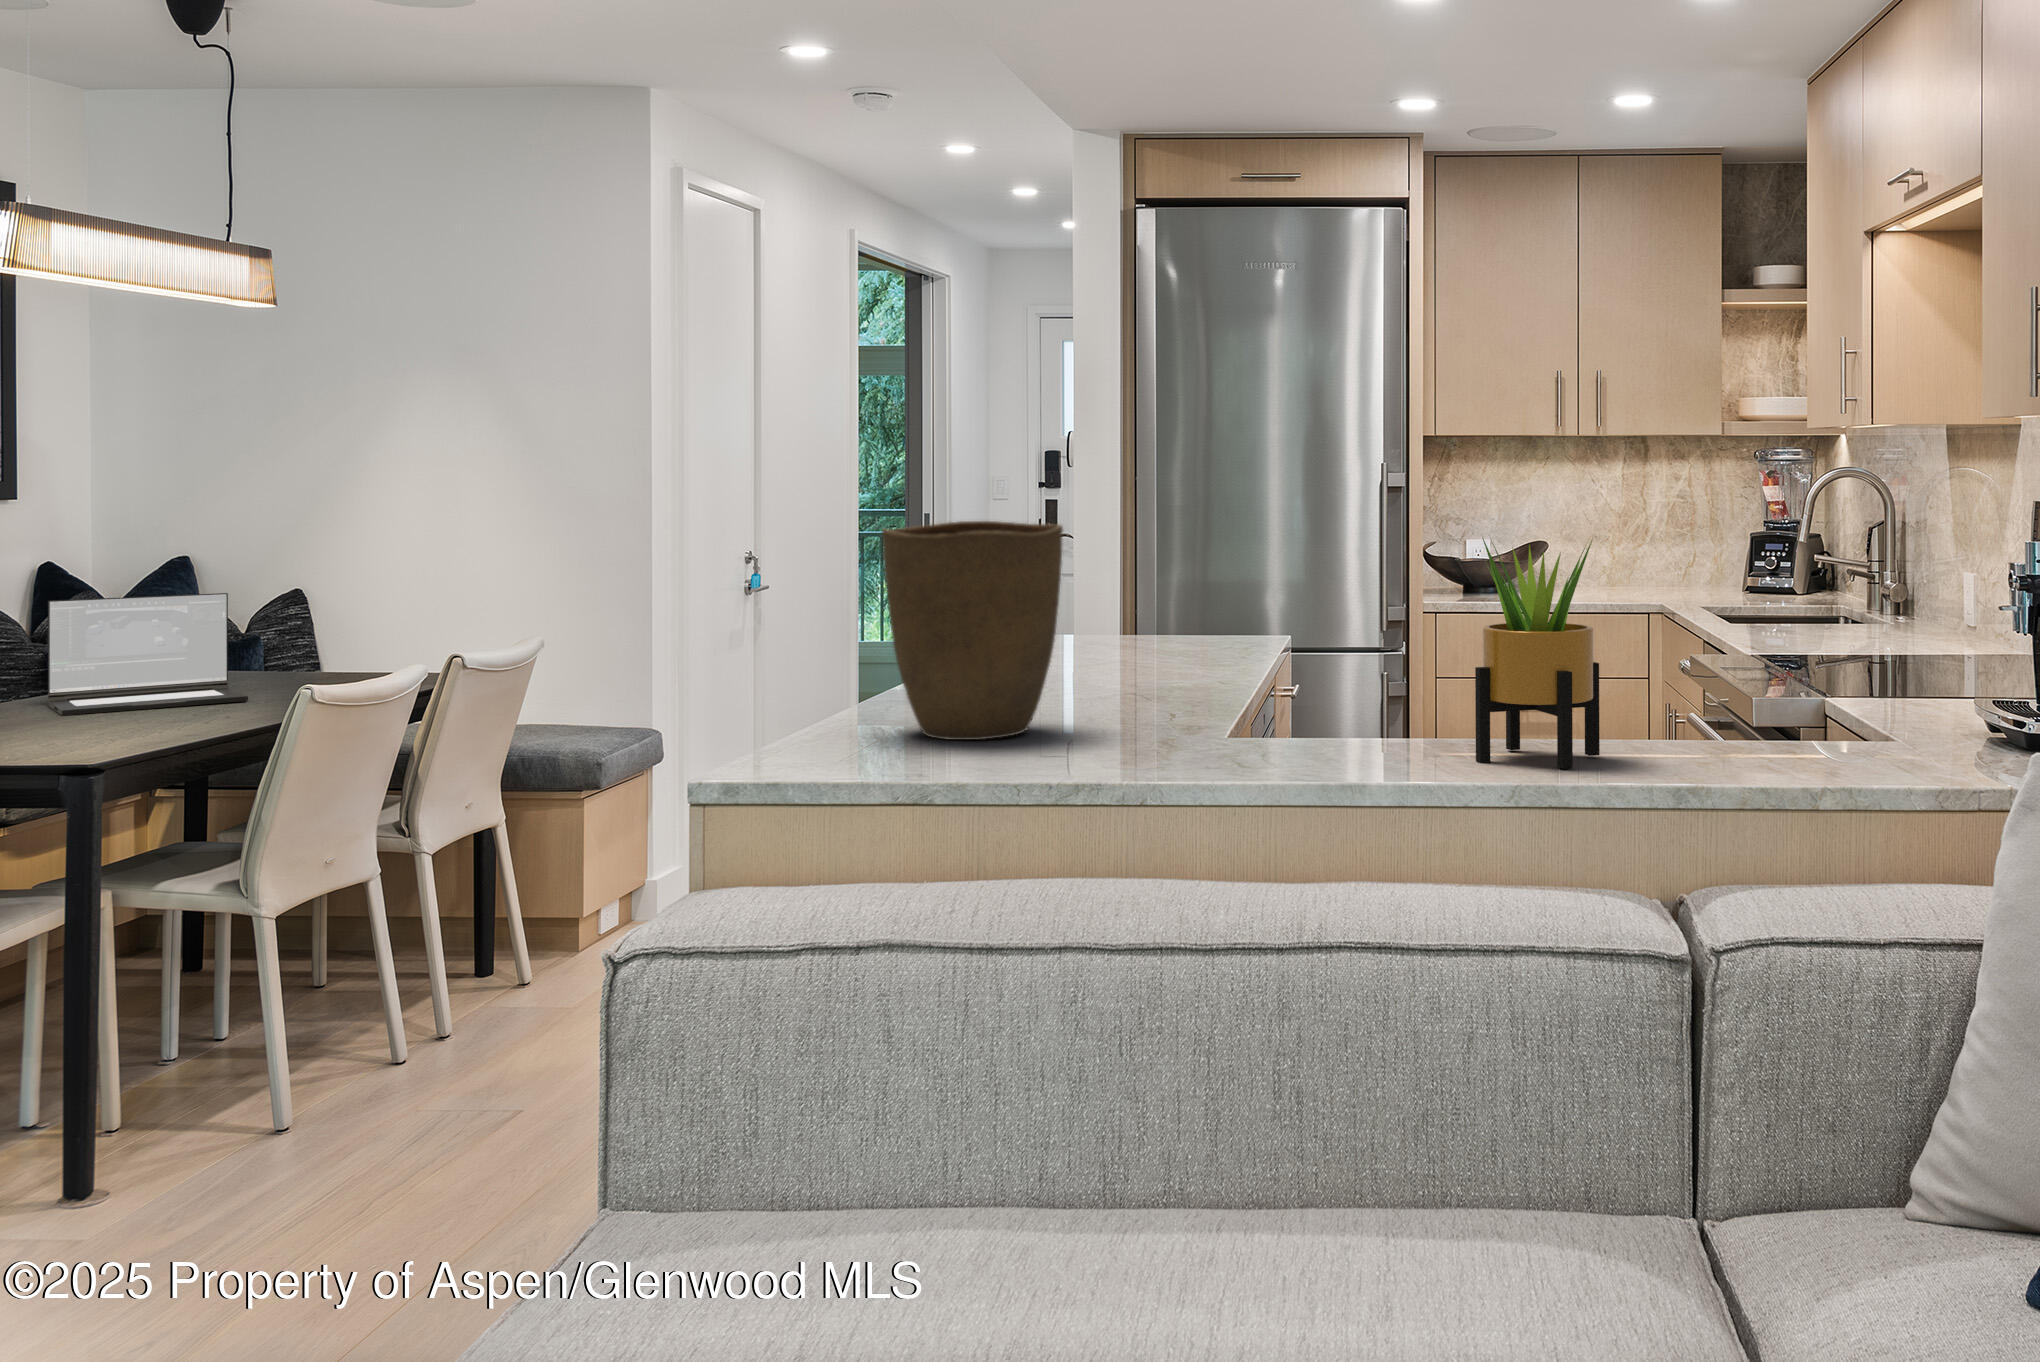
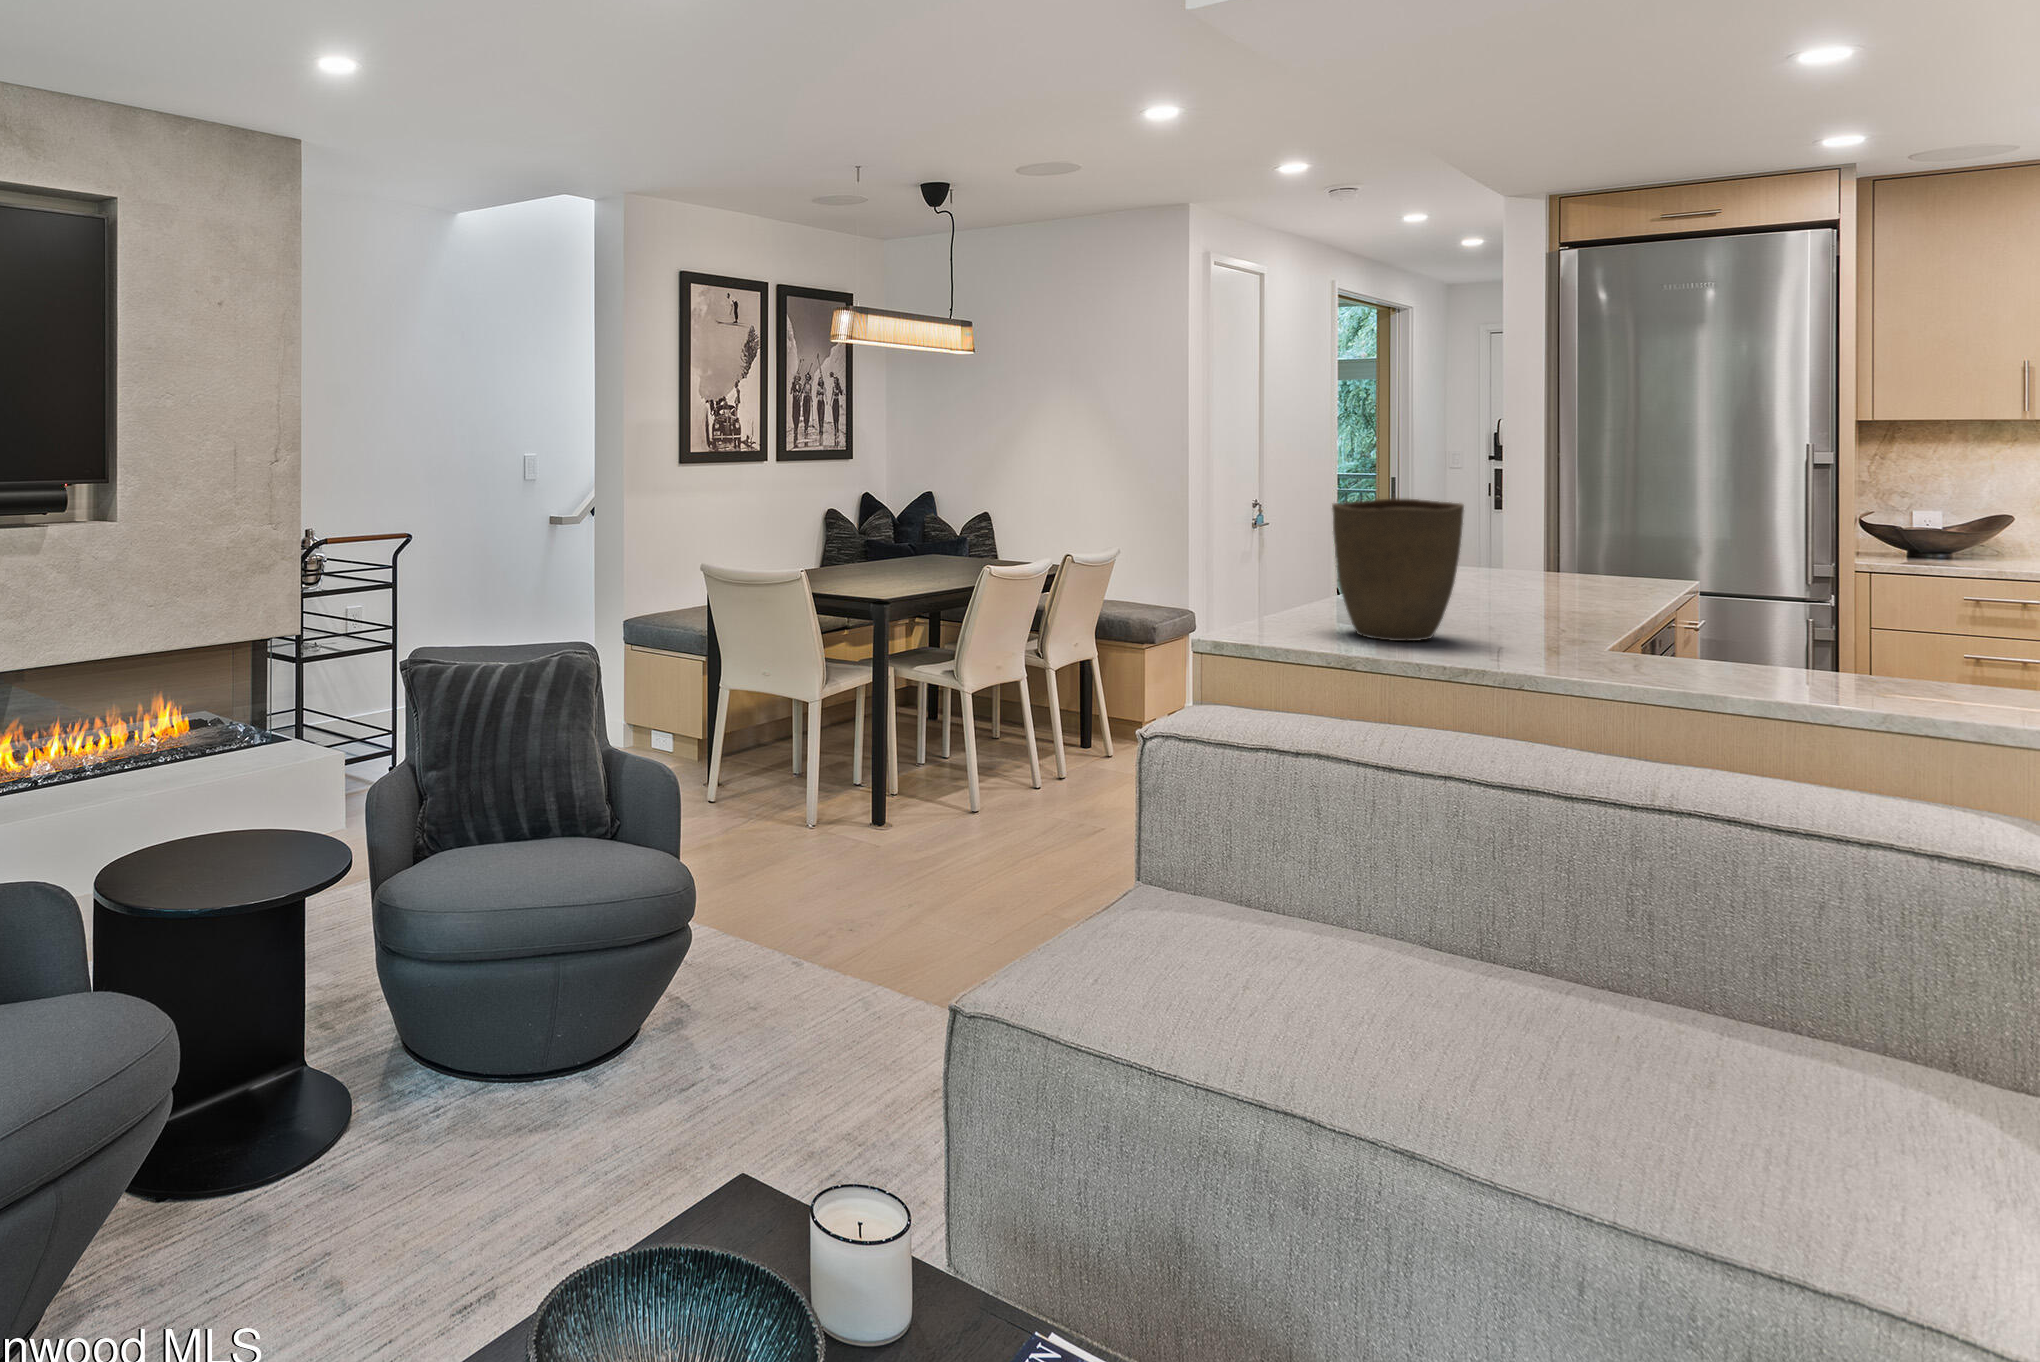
potted plant: present [1475,539,1600,769] -> none [1817,523,1960,713]
laptop: present [48,593,248,715] -> none [872,518,962,578]

